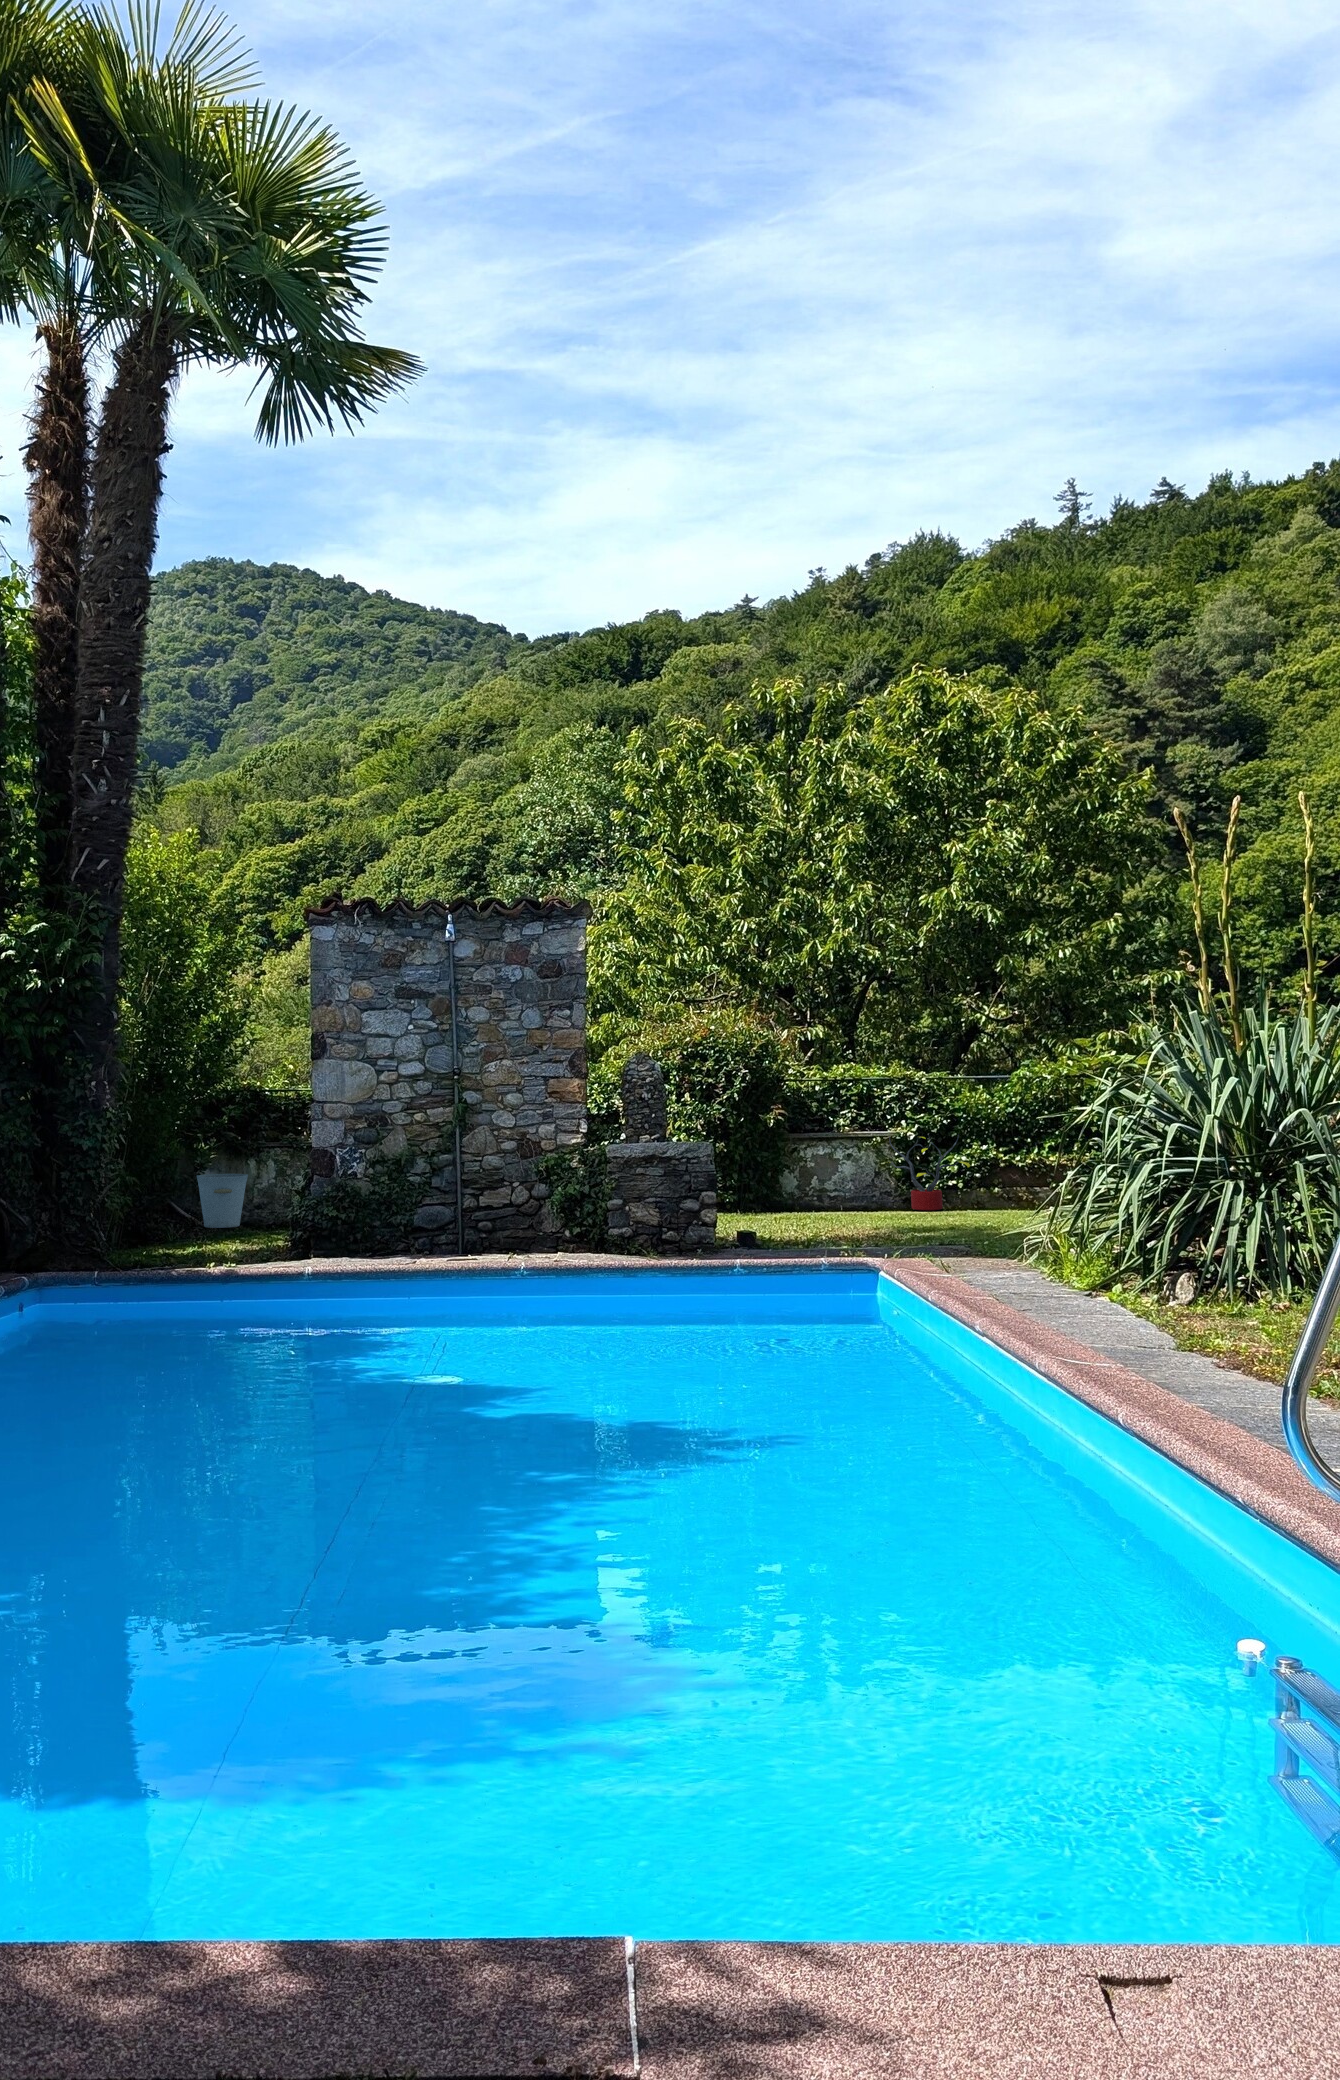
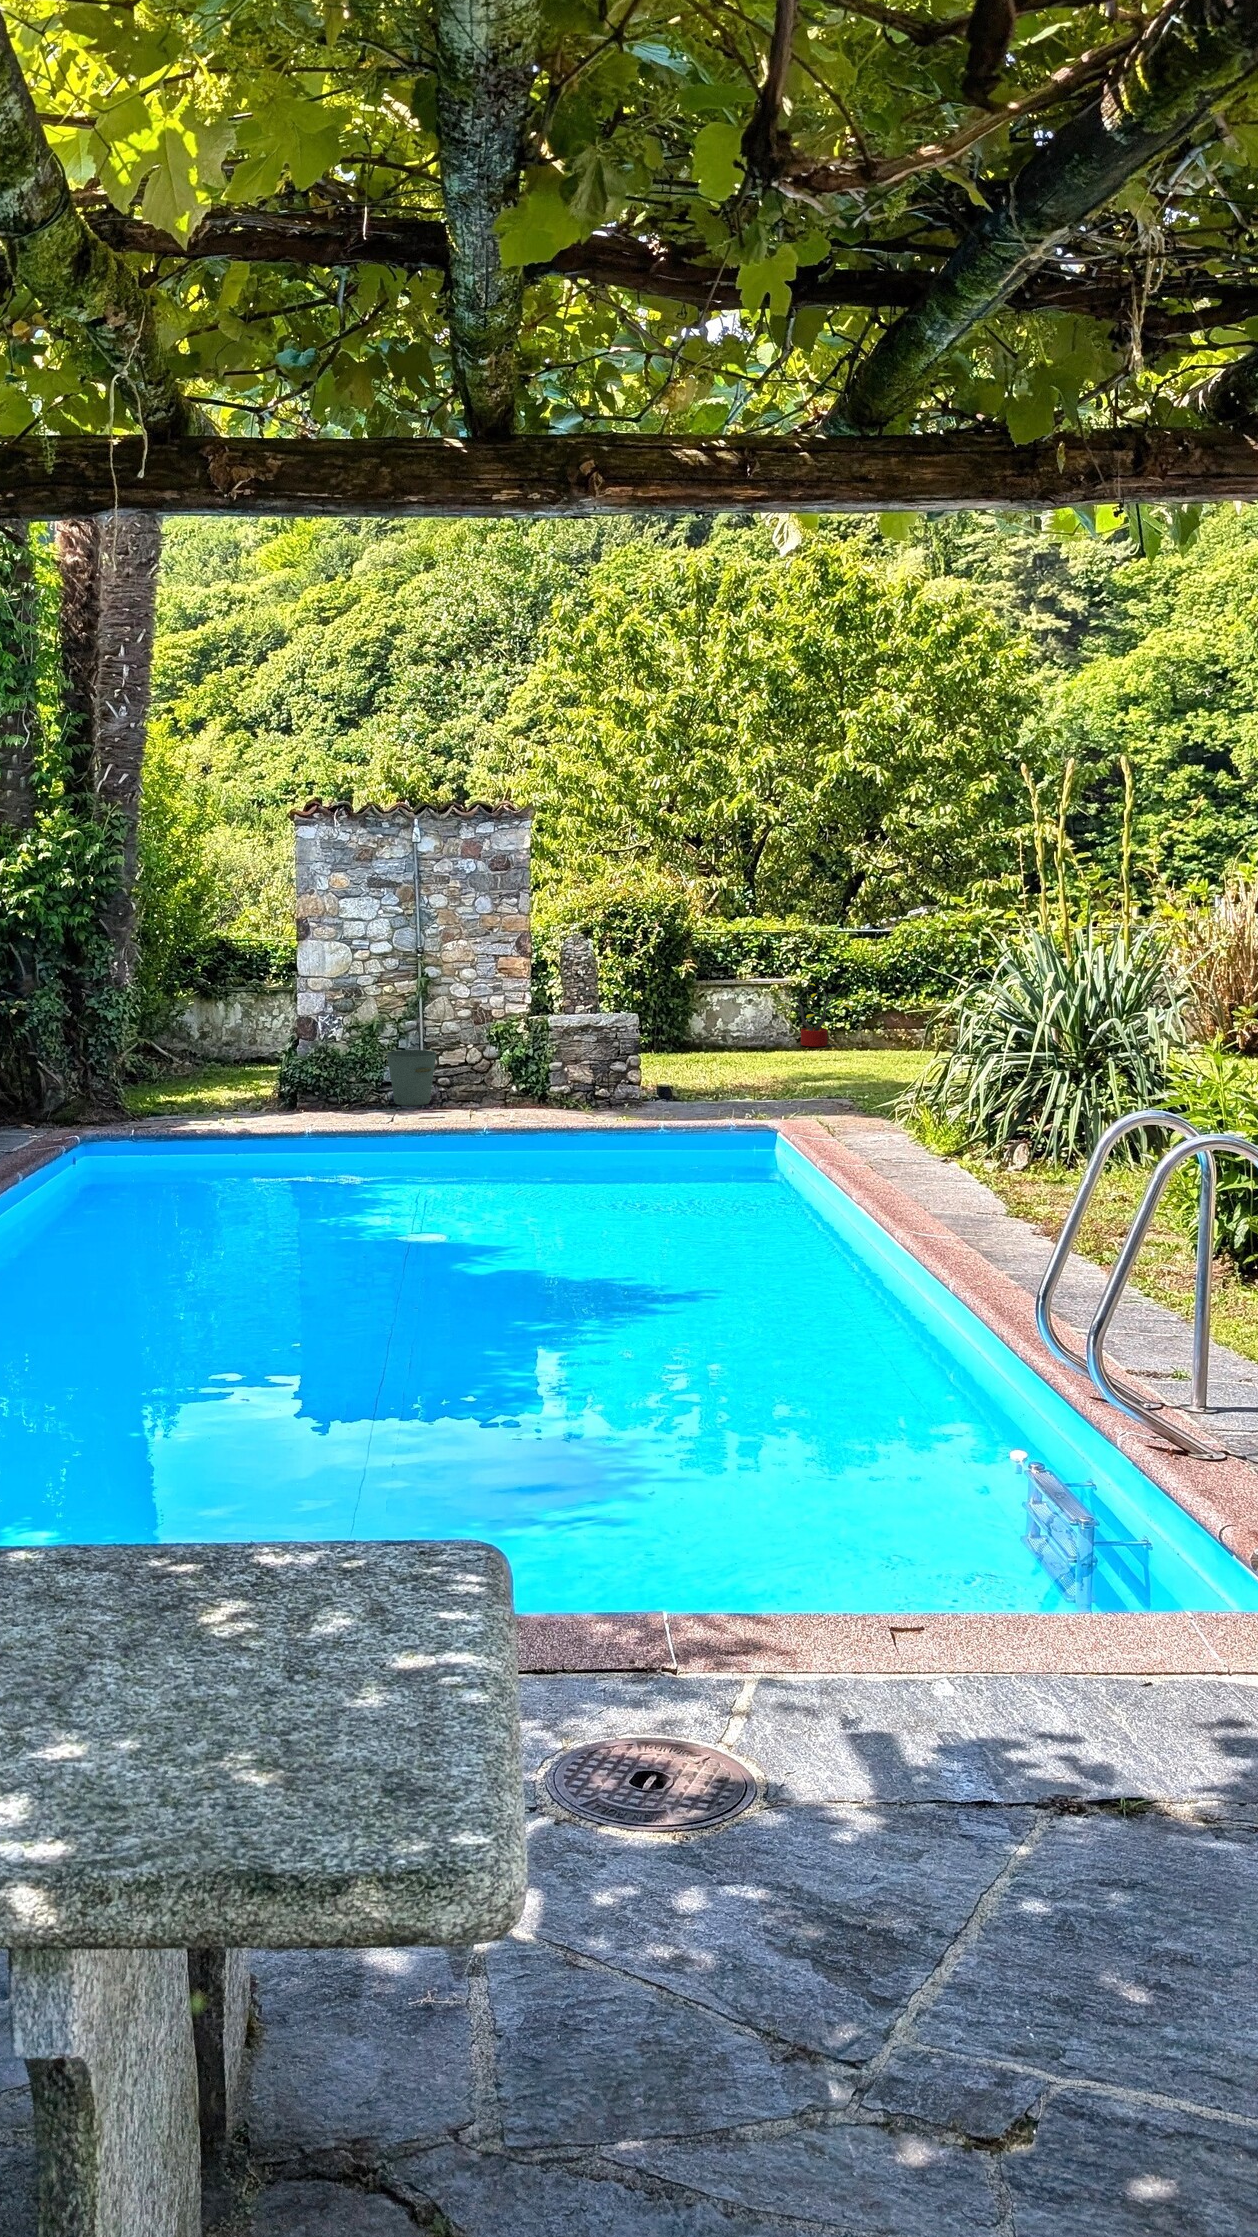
bucket: present [197,1174,248,1228] -> present [387,1050,436,1106]

